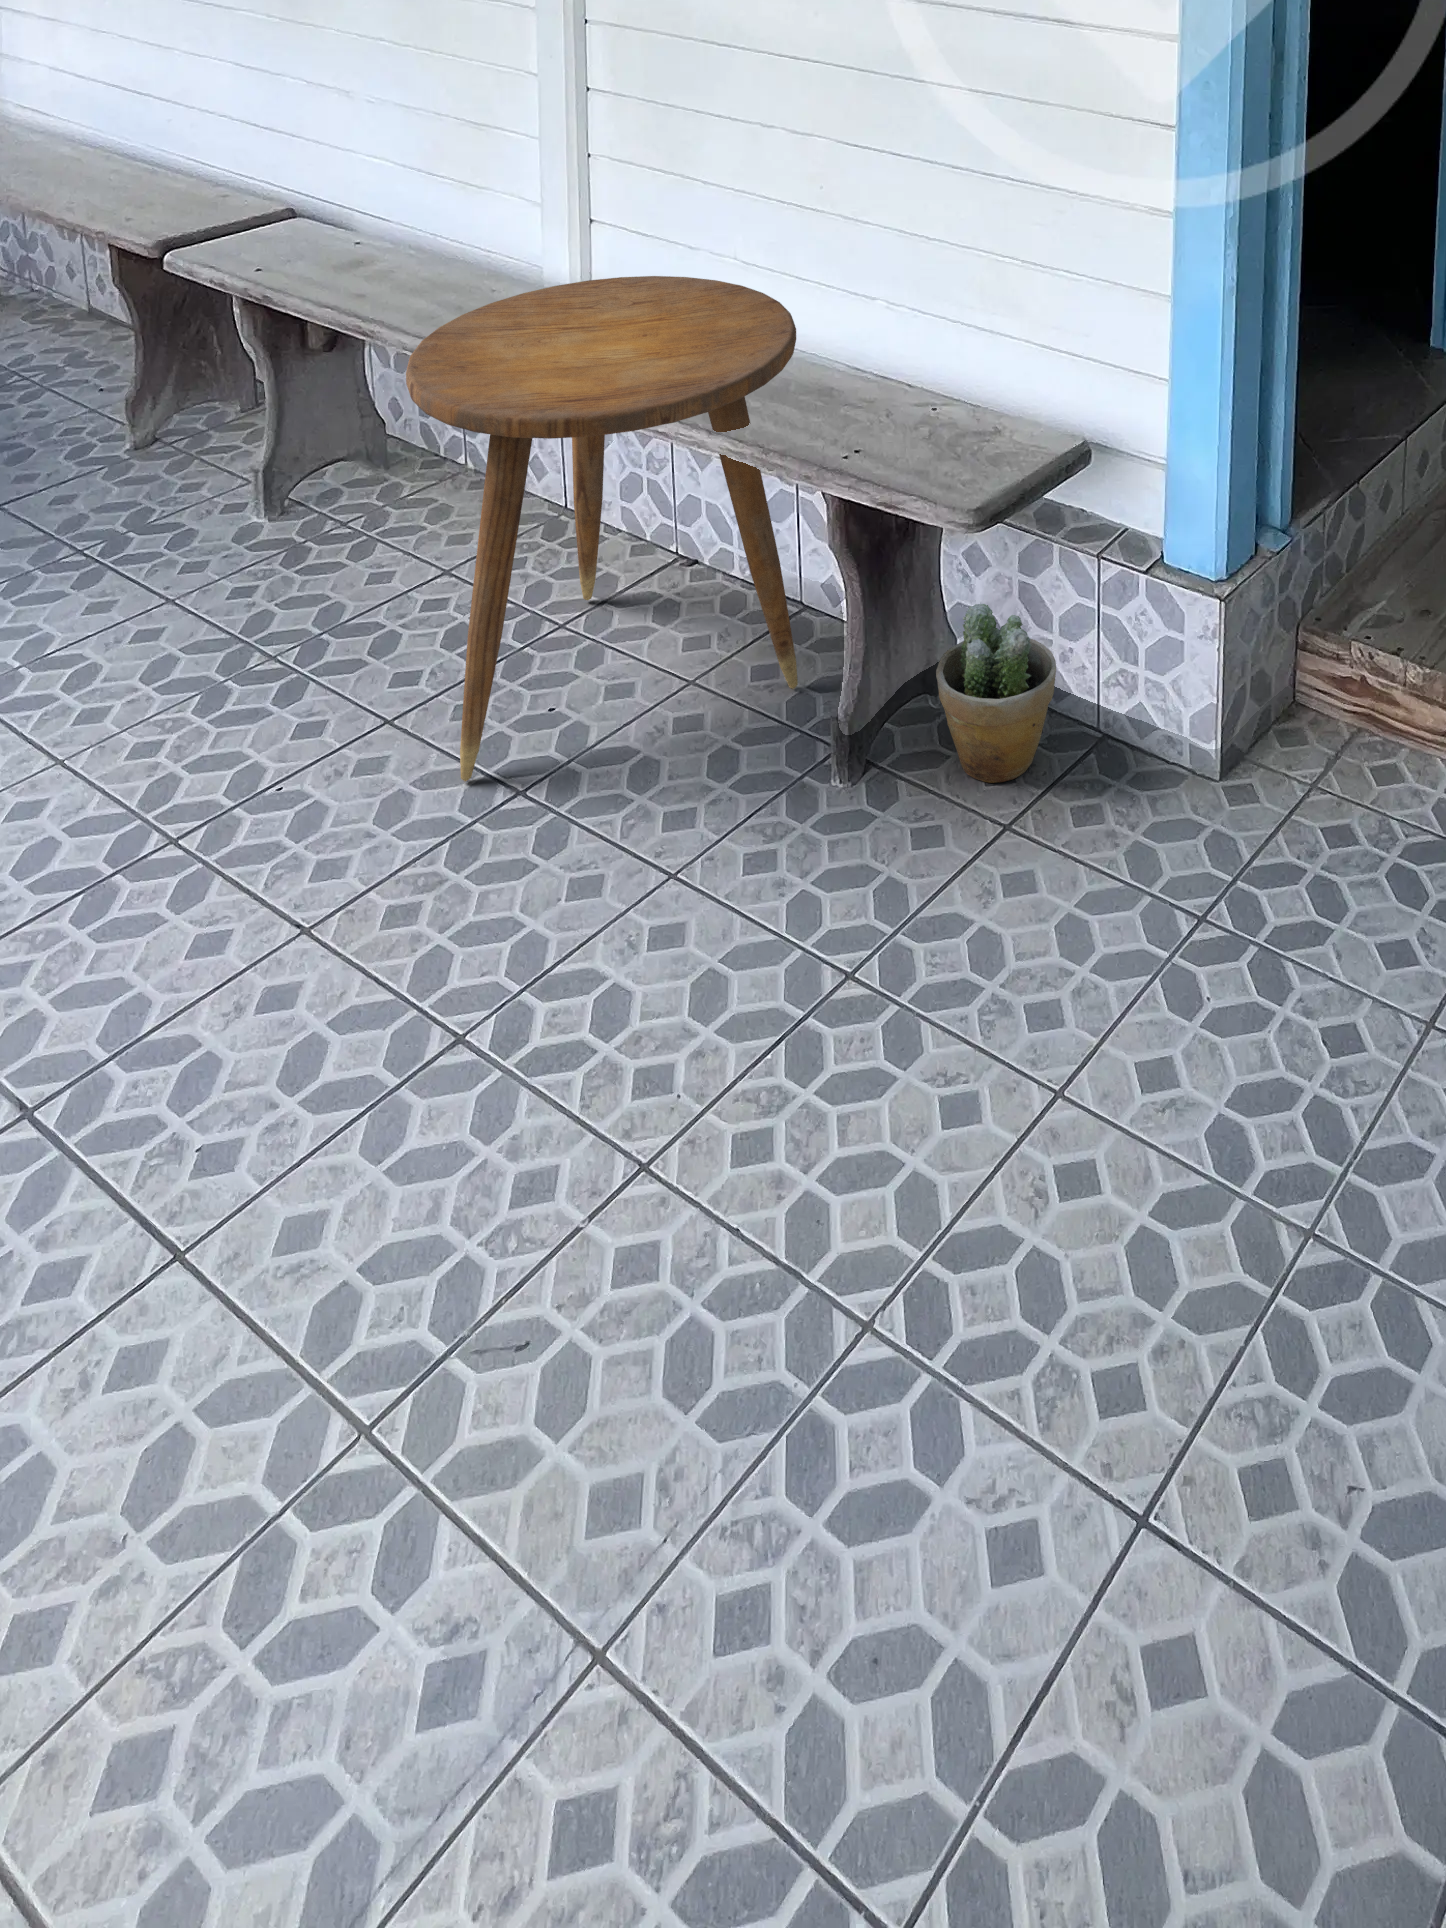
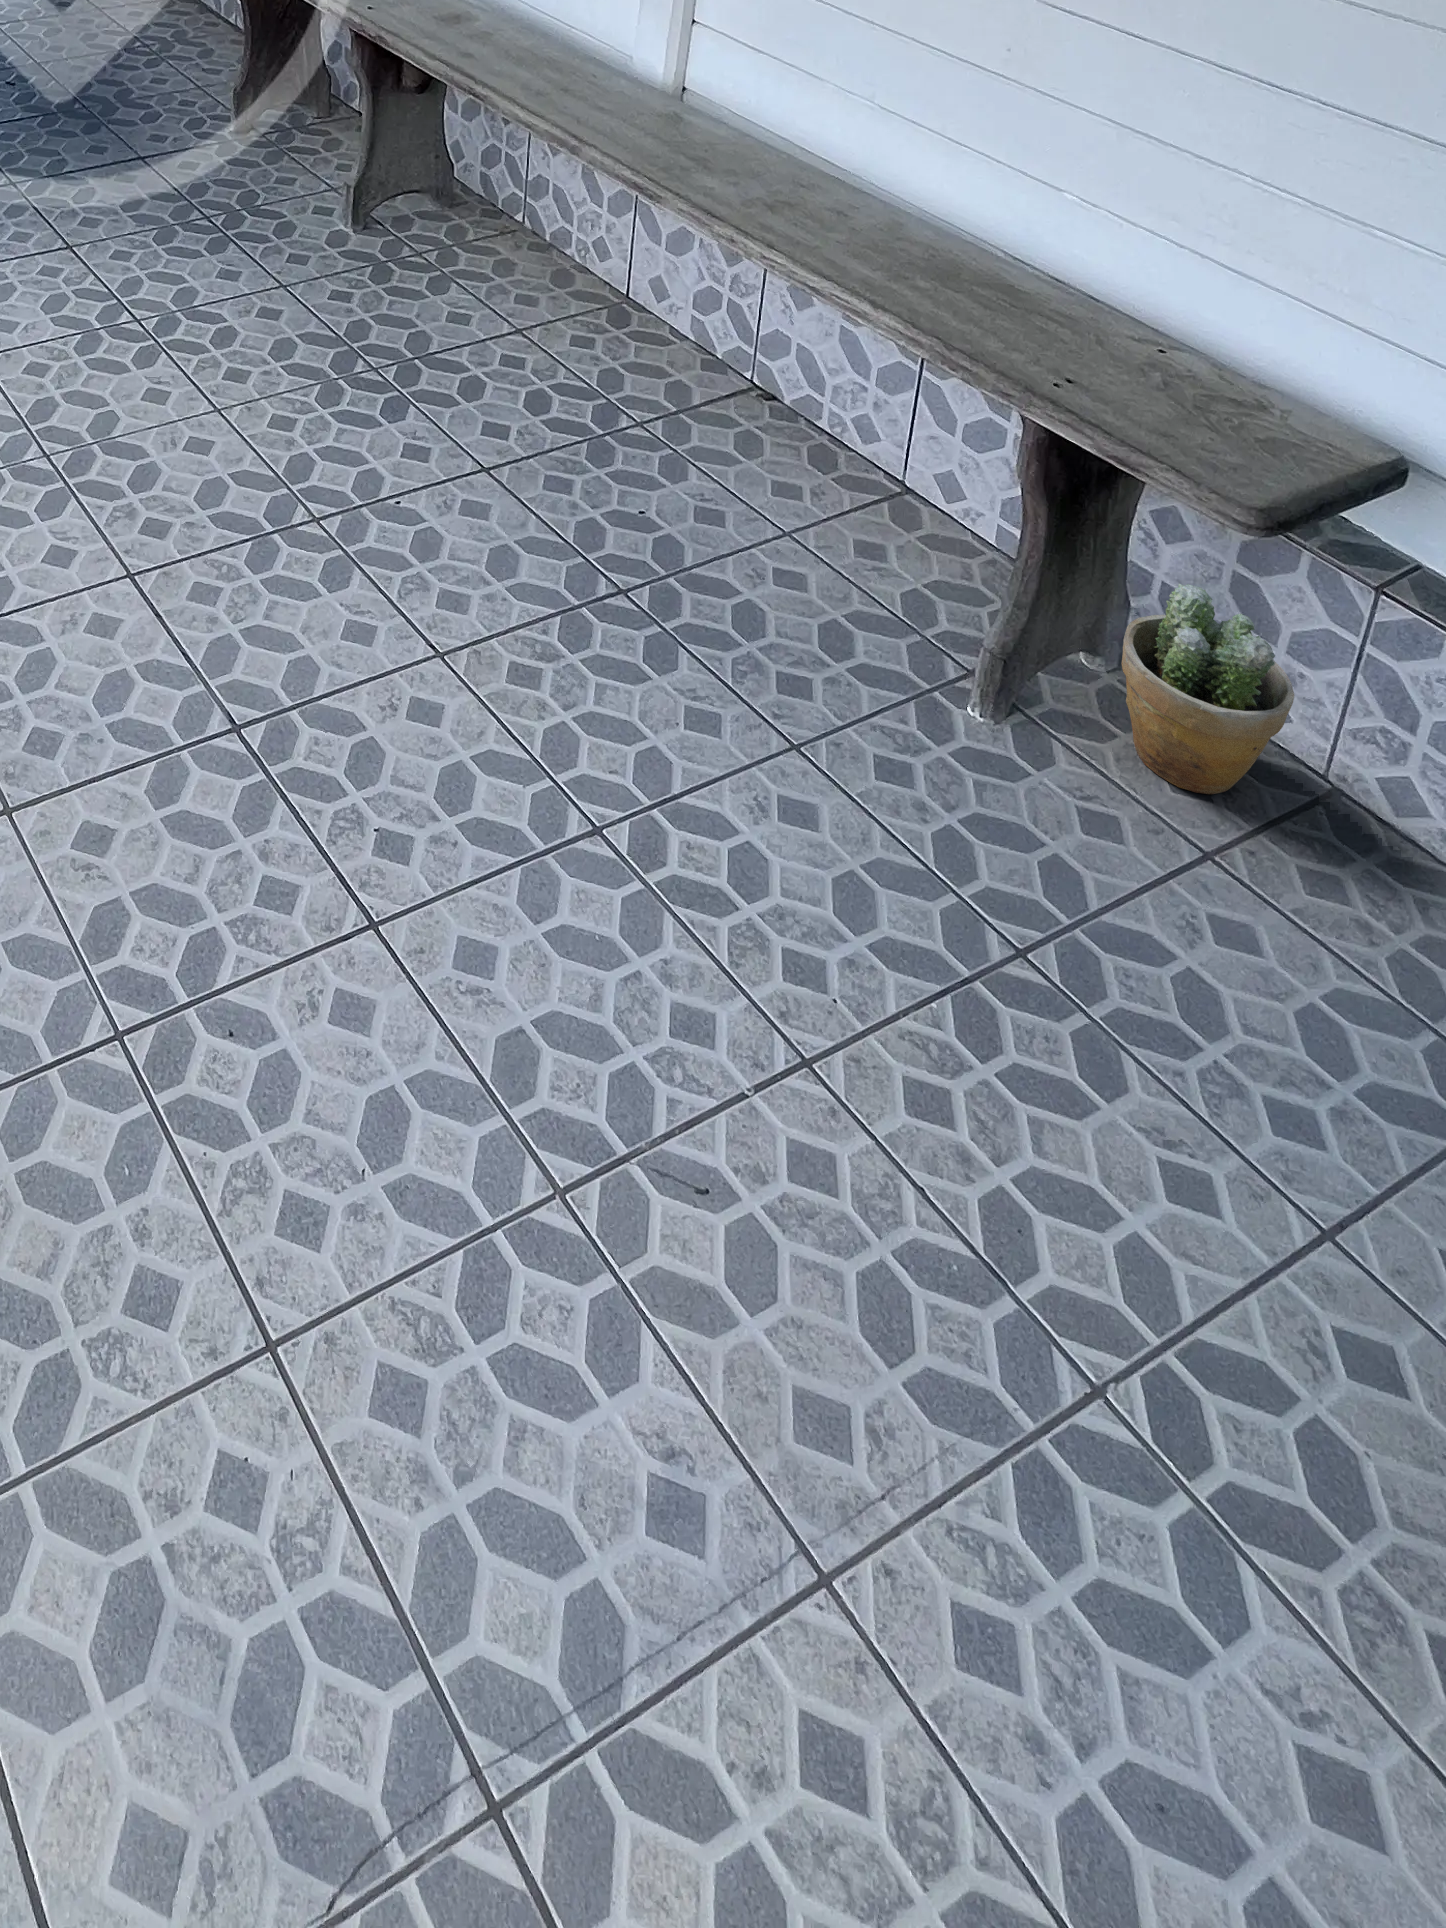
side table: present [406,276,798,782] -> none [553,94,979,583]

